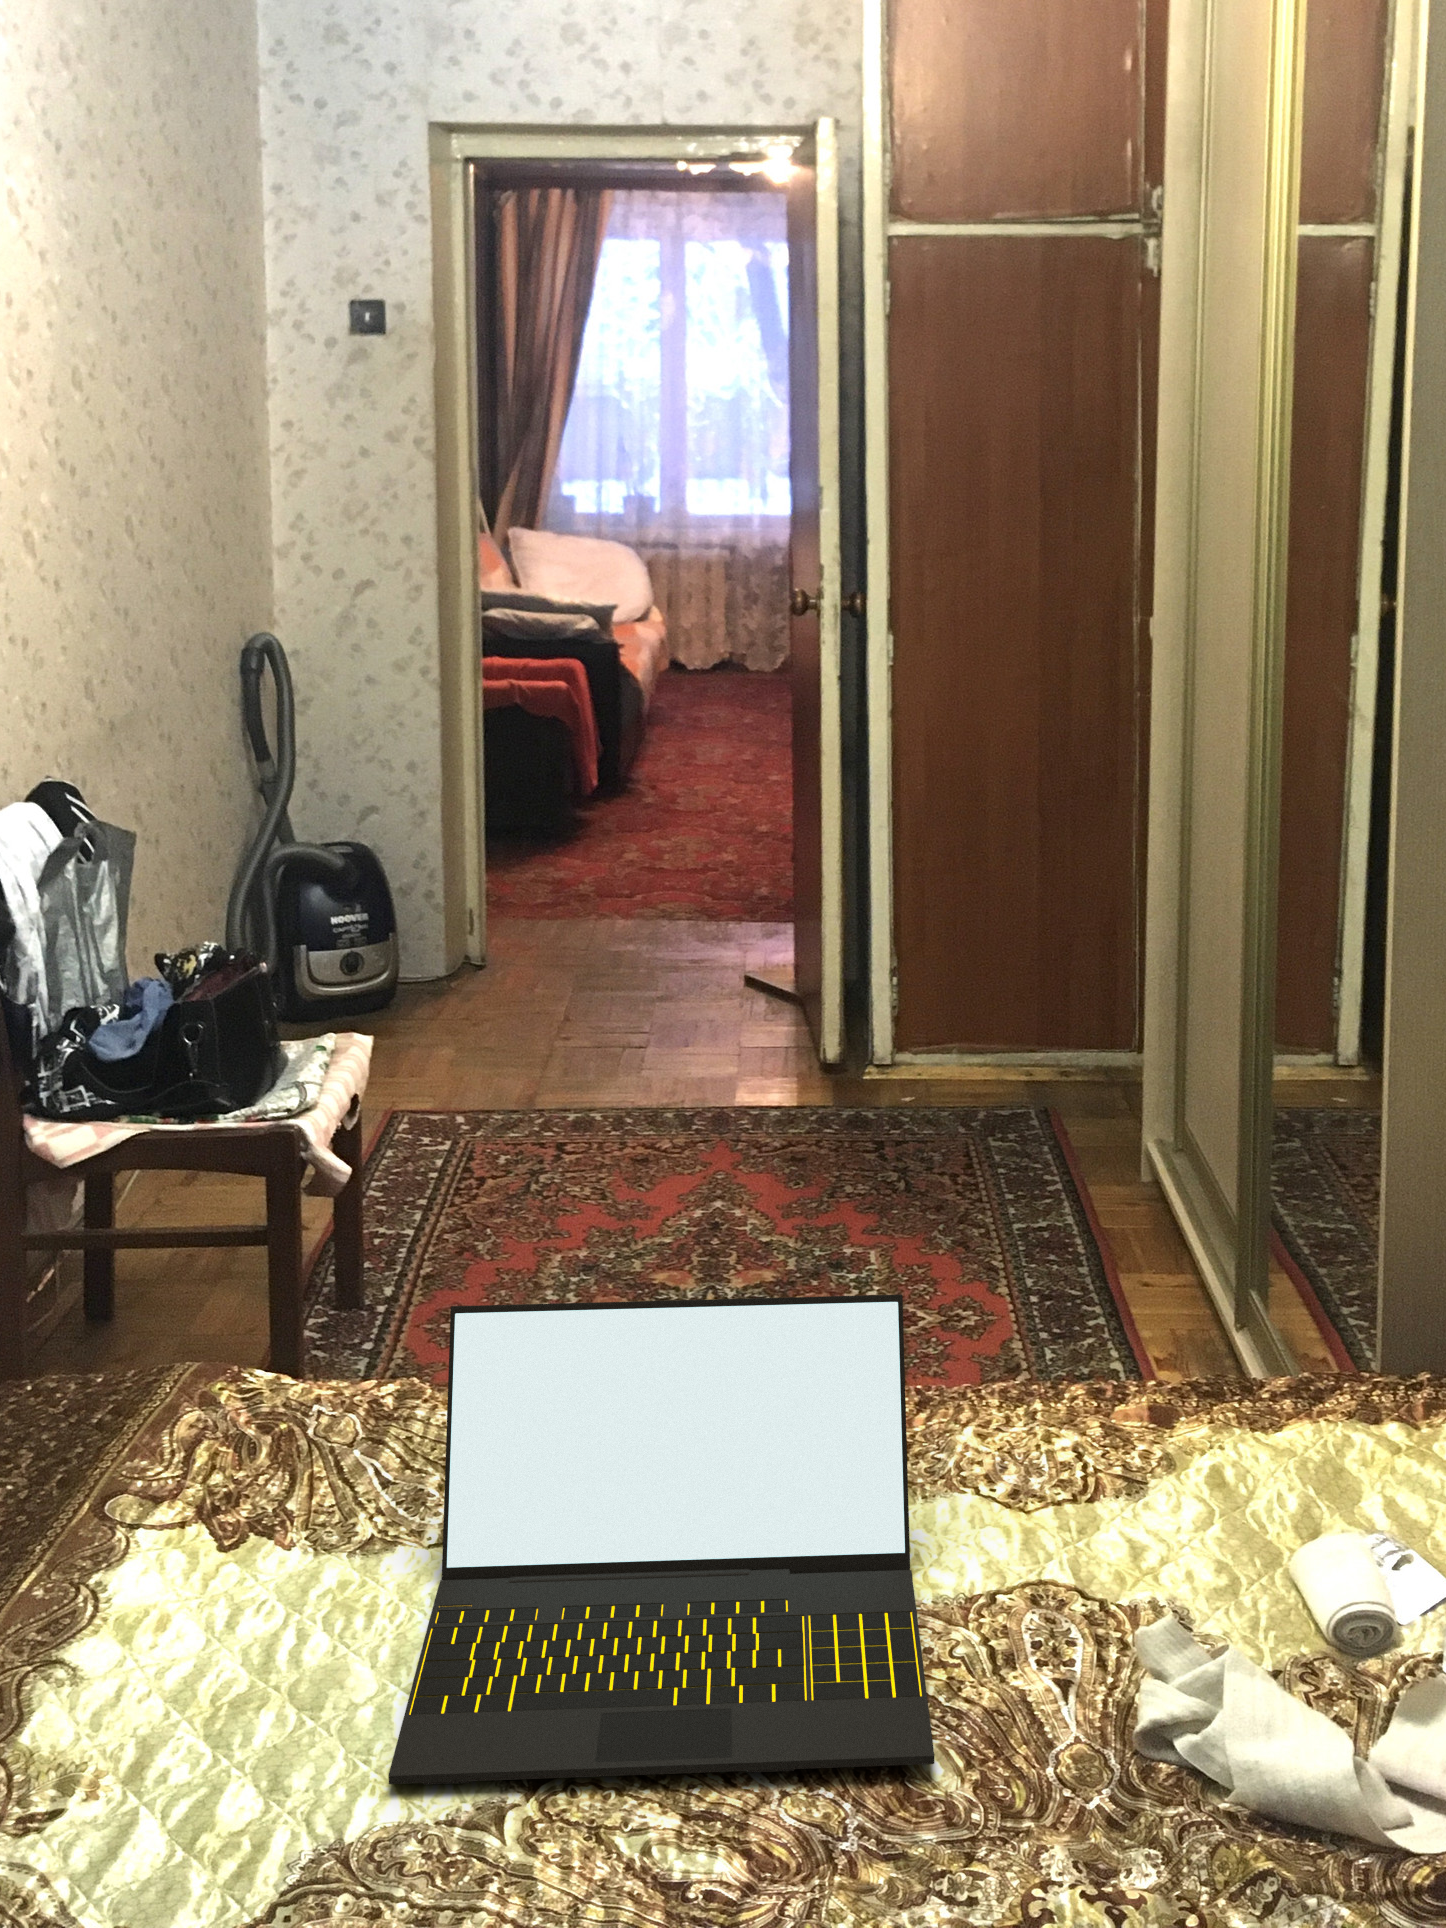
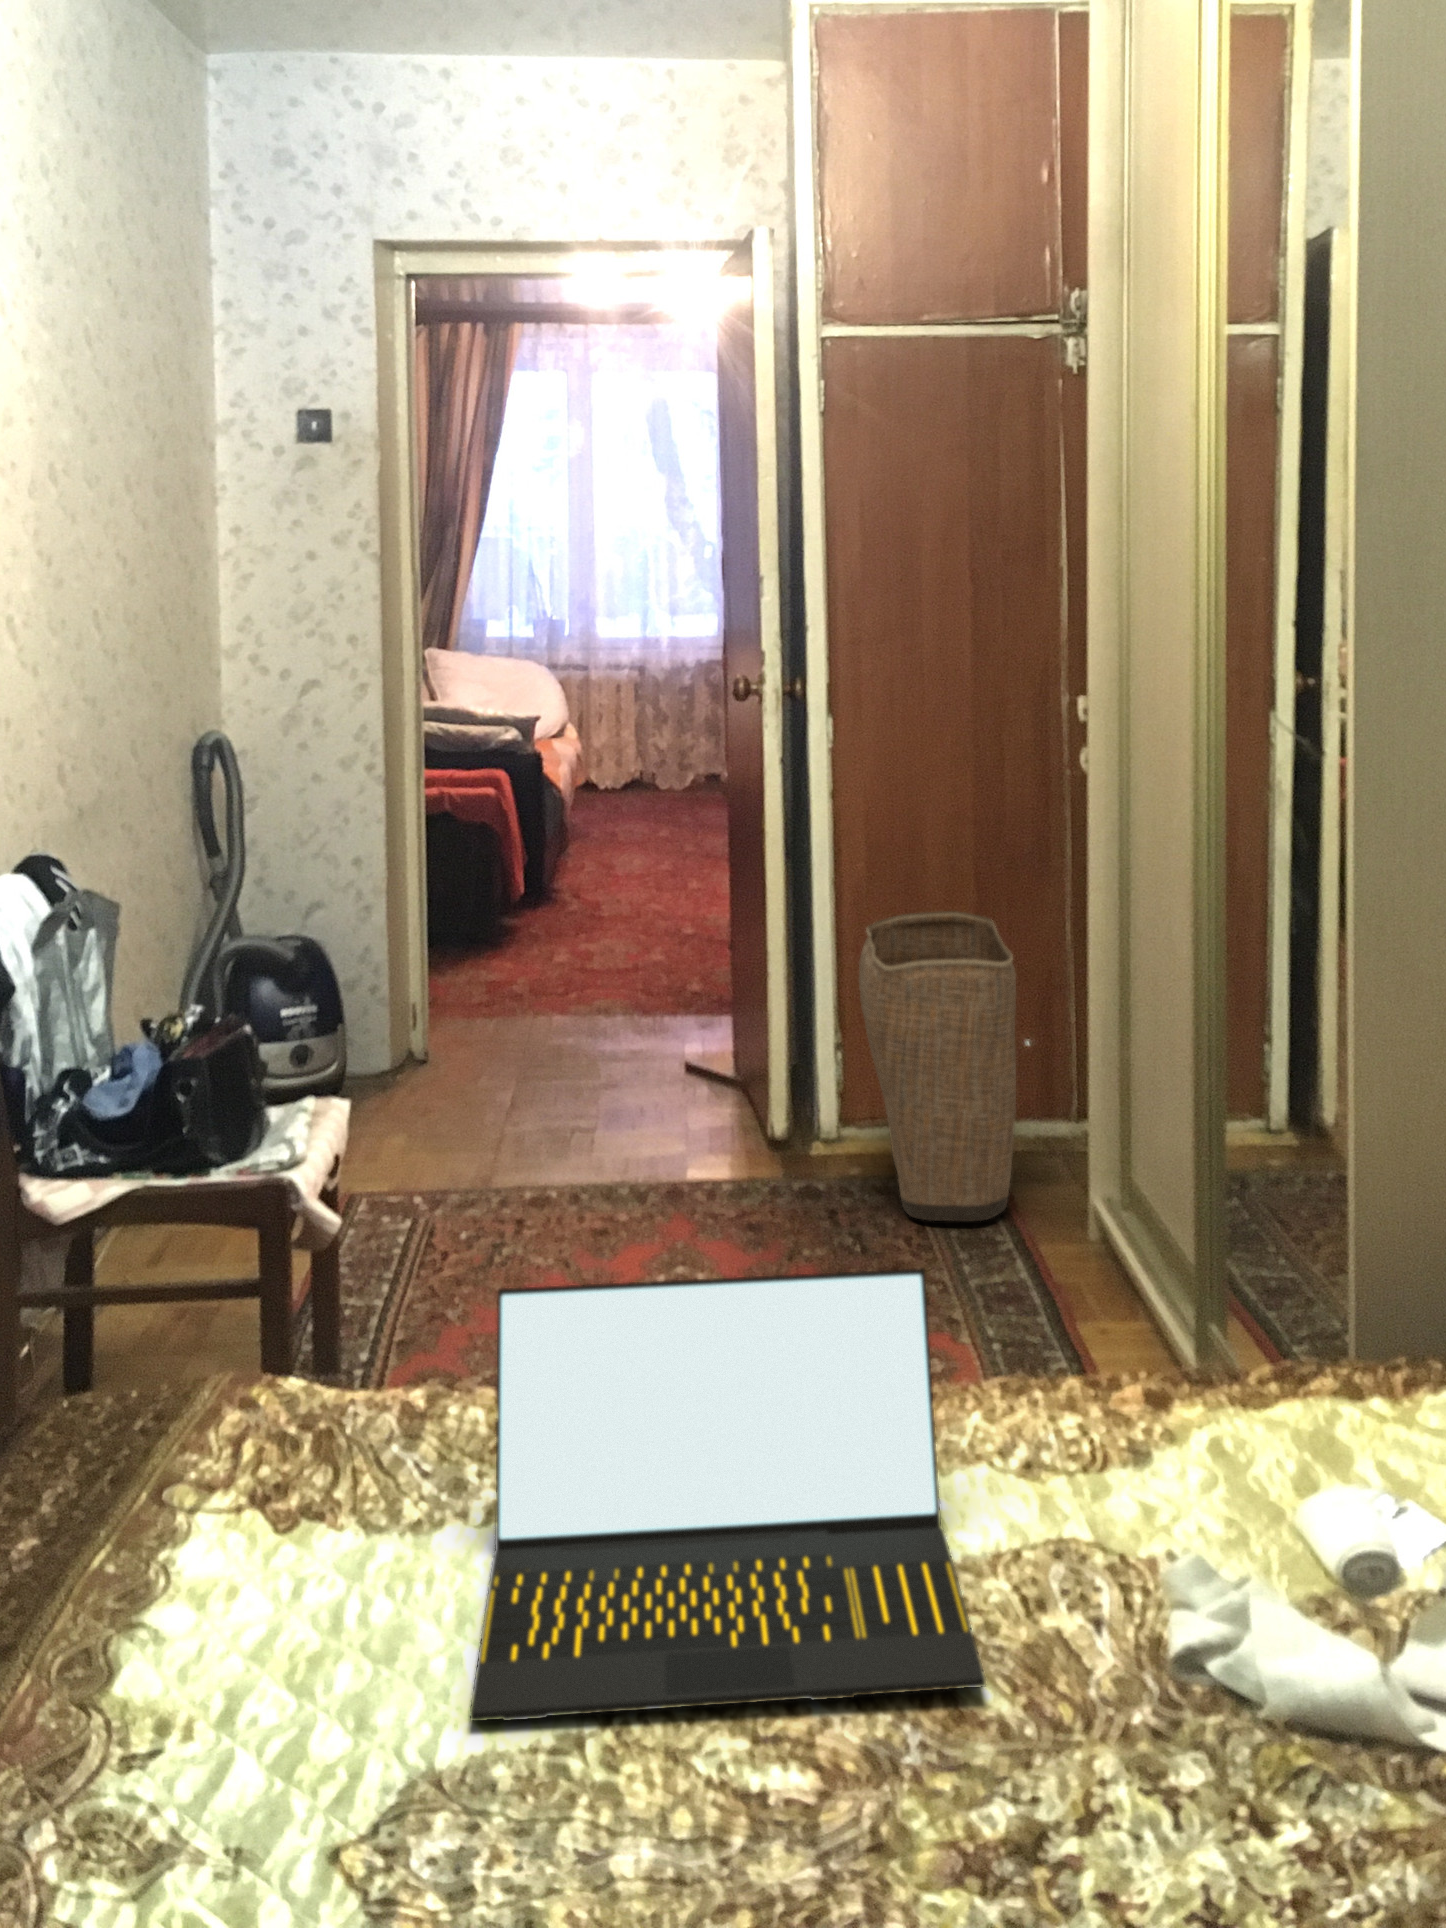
laundry basket: none [913,836,1068,1157] -> present [859,911,1016,1221]

